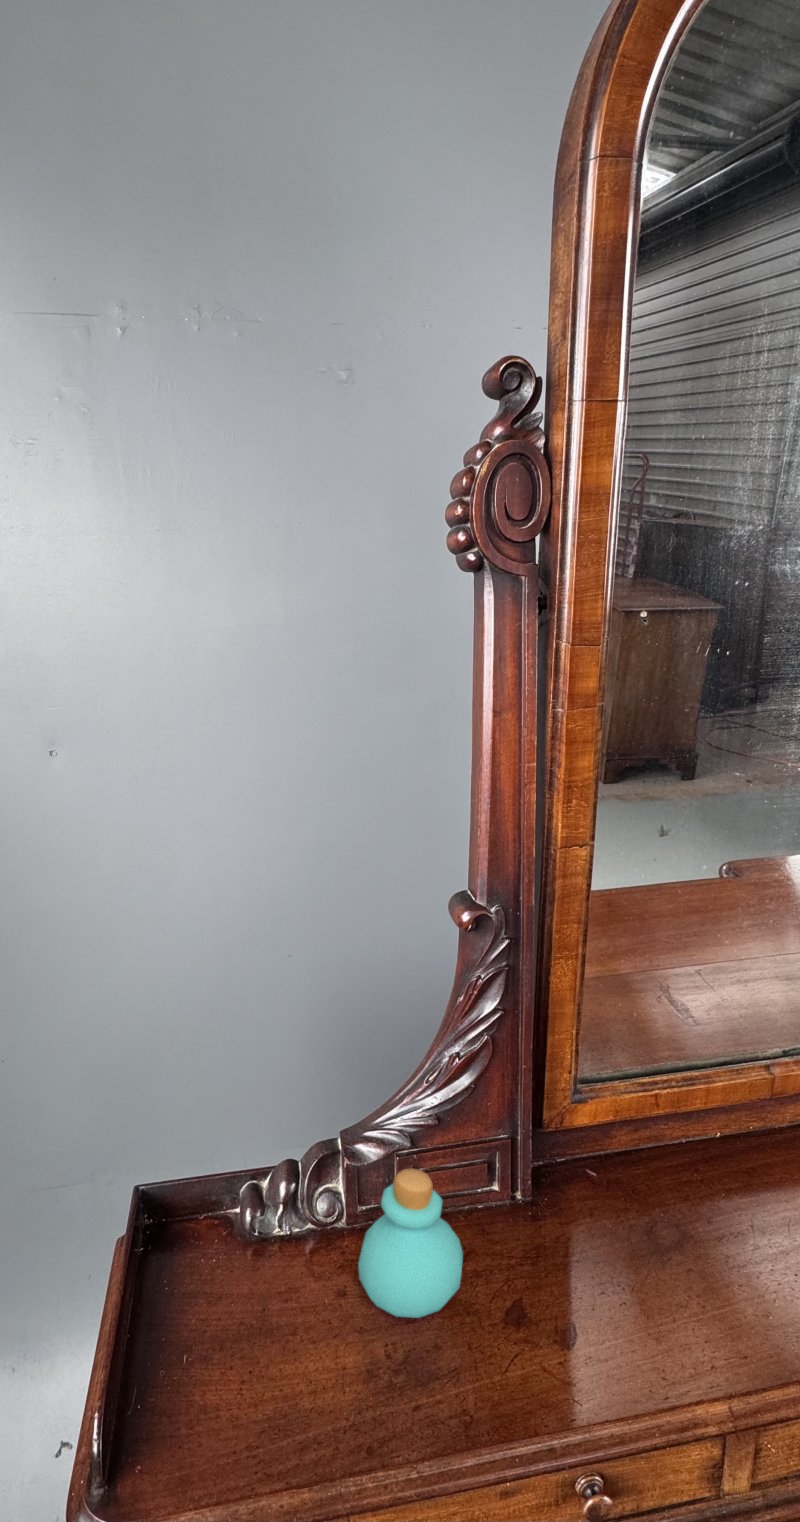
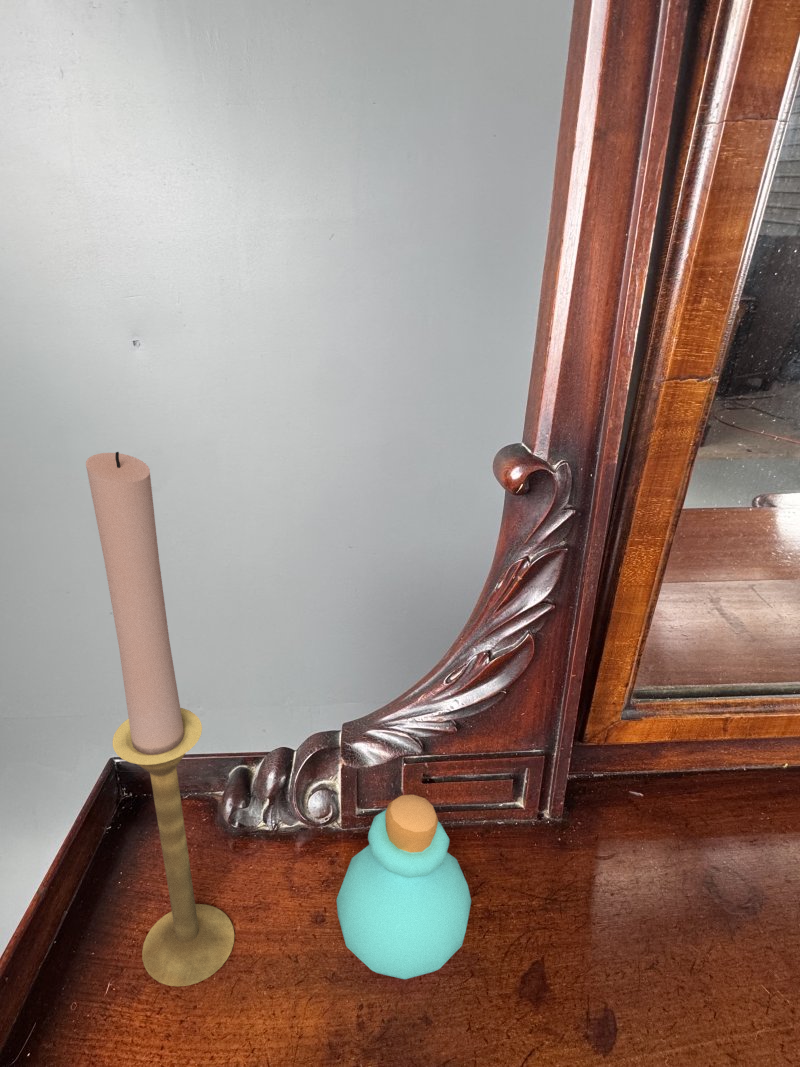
candlestick: none [194,937,277,1349] -> present [86,452,234,986]

